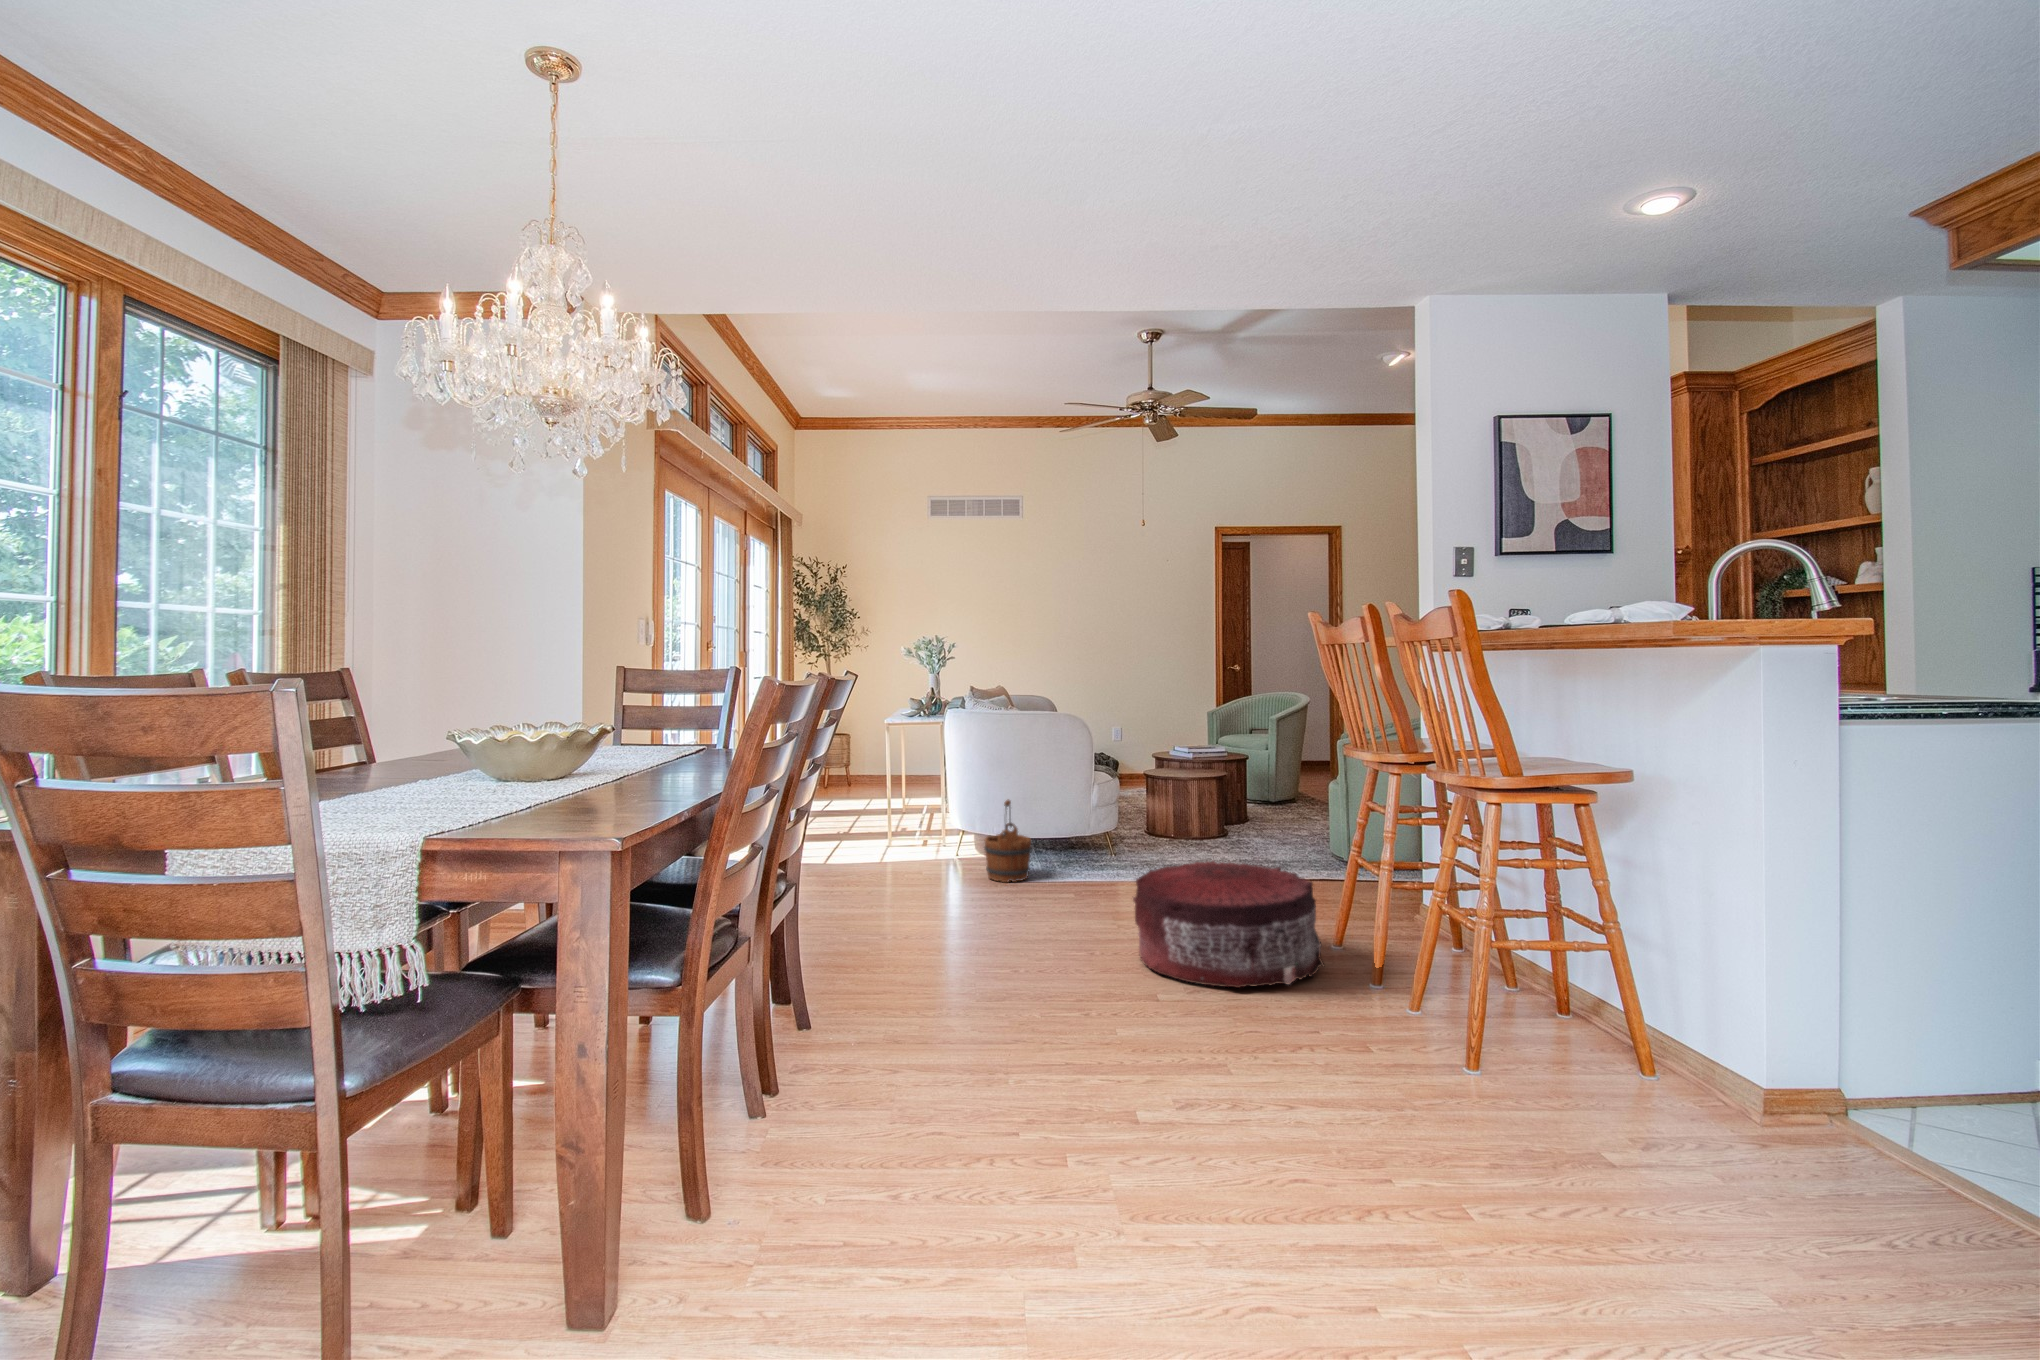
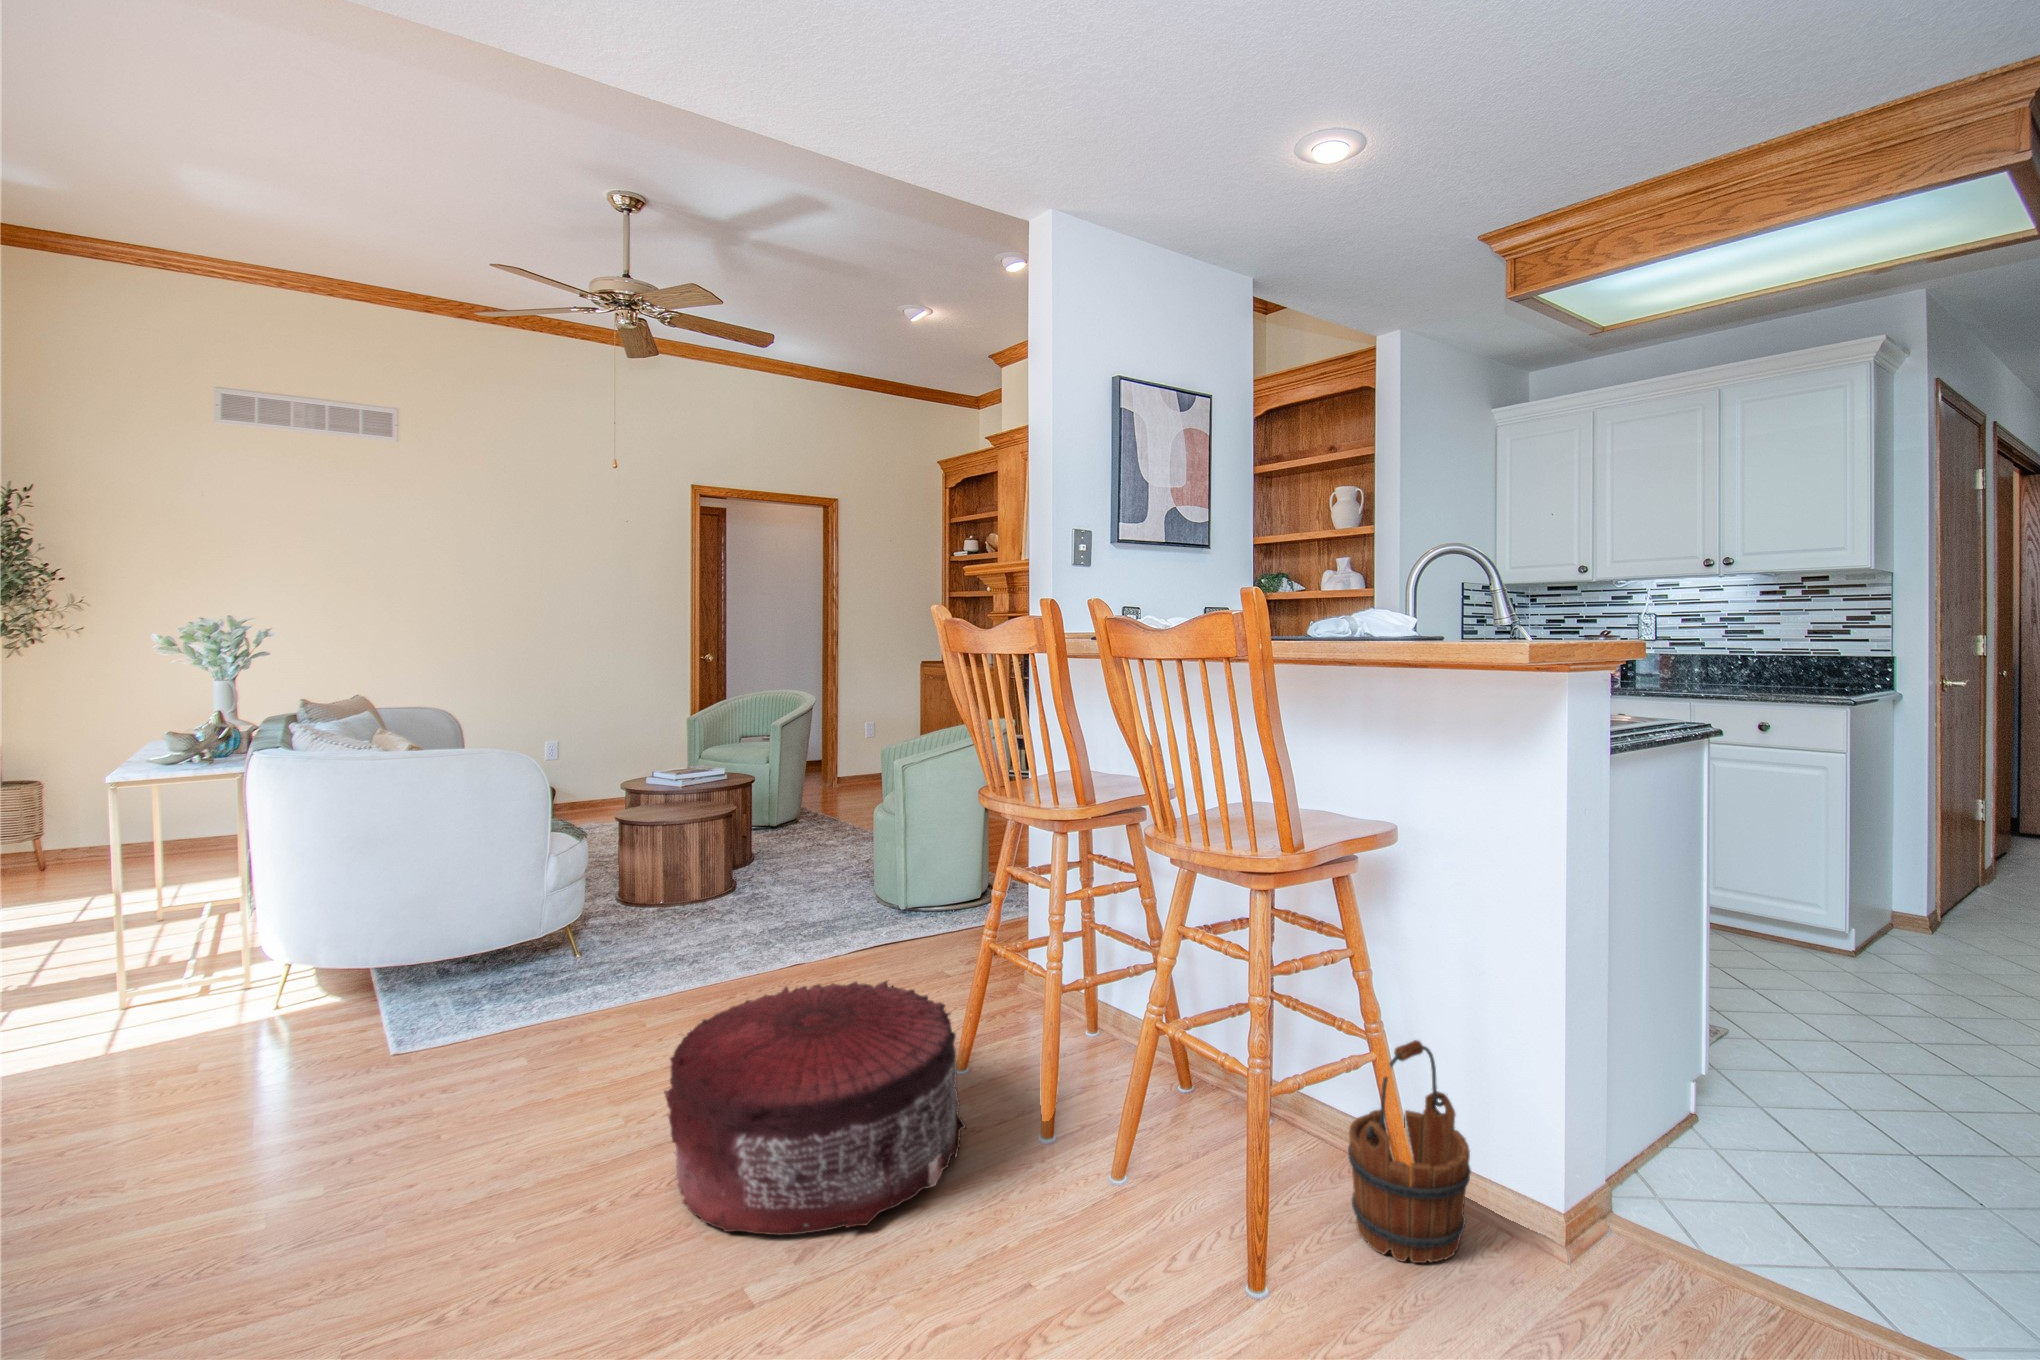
wooden bucket: present [984,799,1031,882] -> present [1348,1040,1471,1263]

